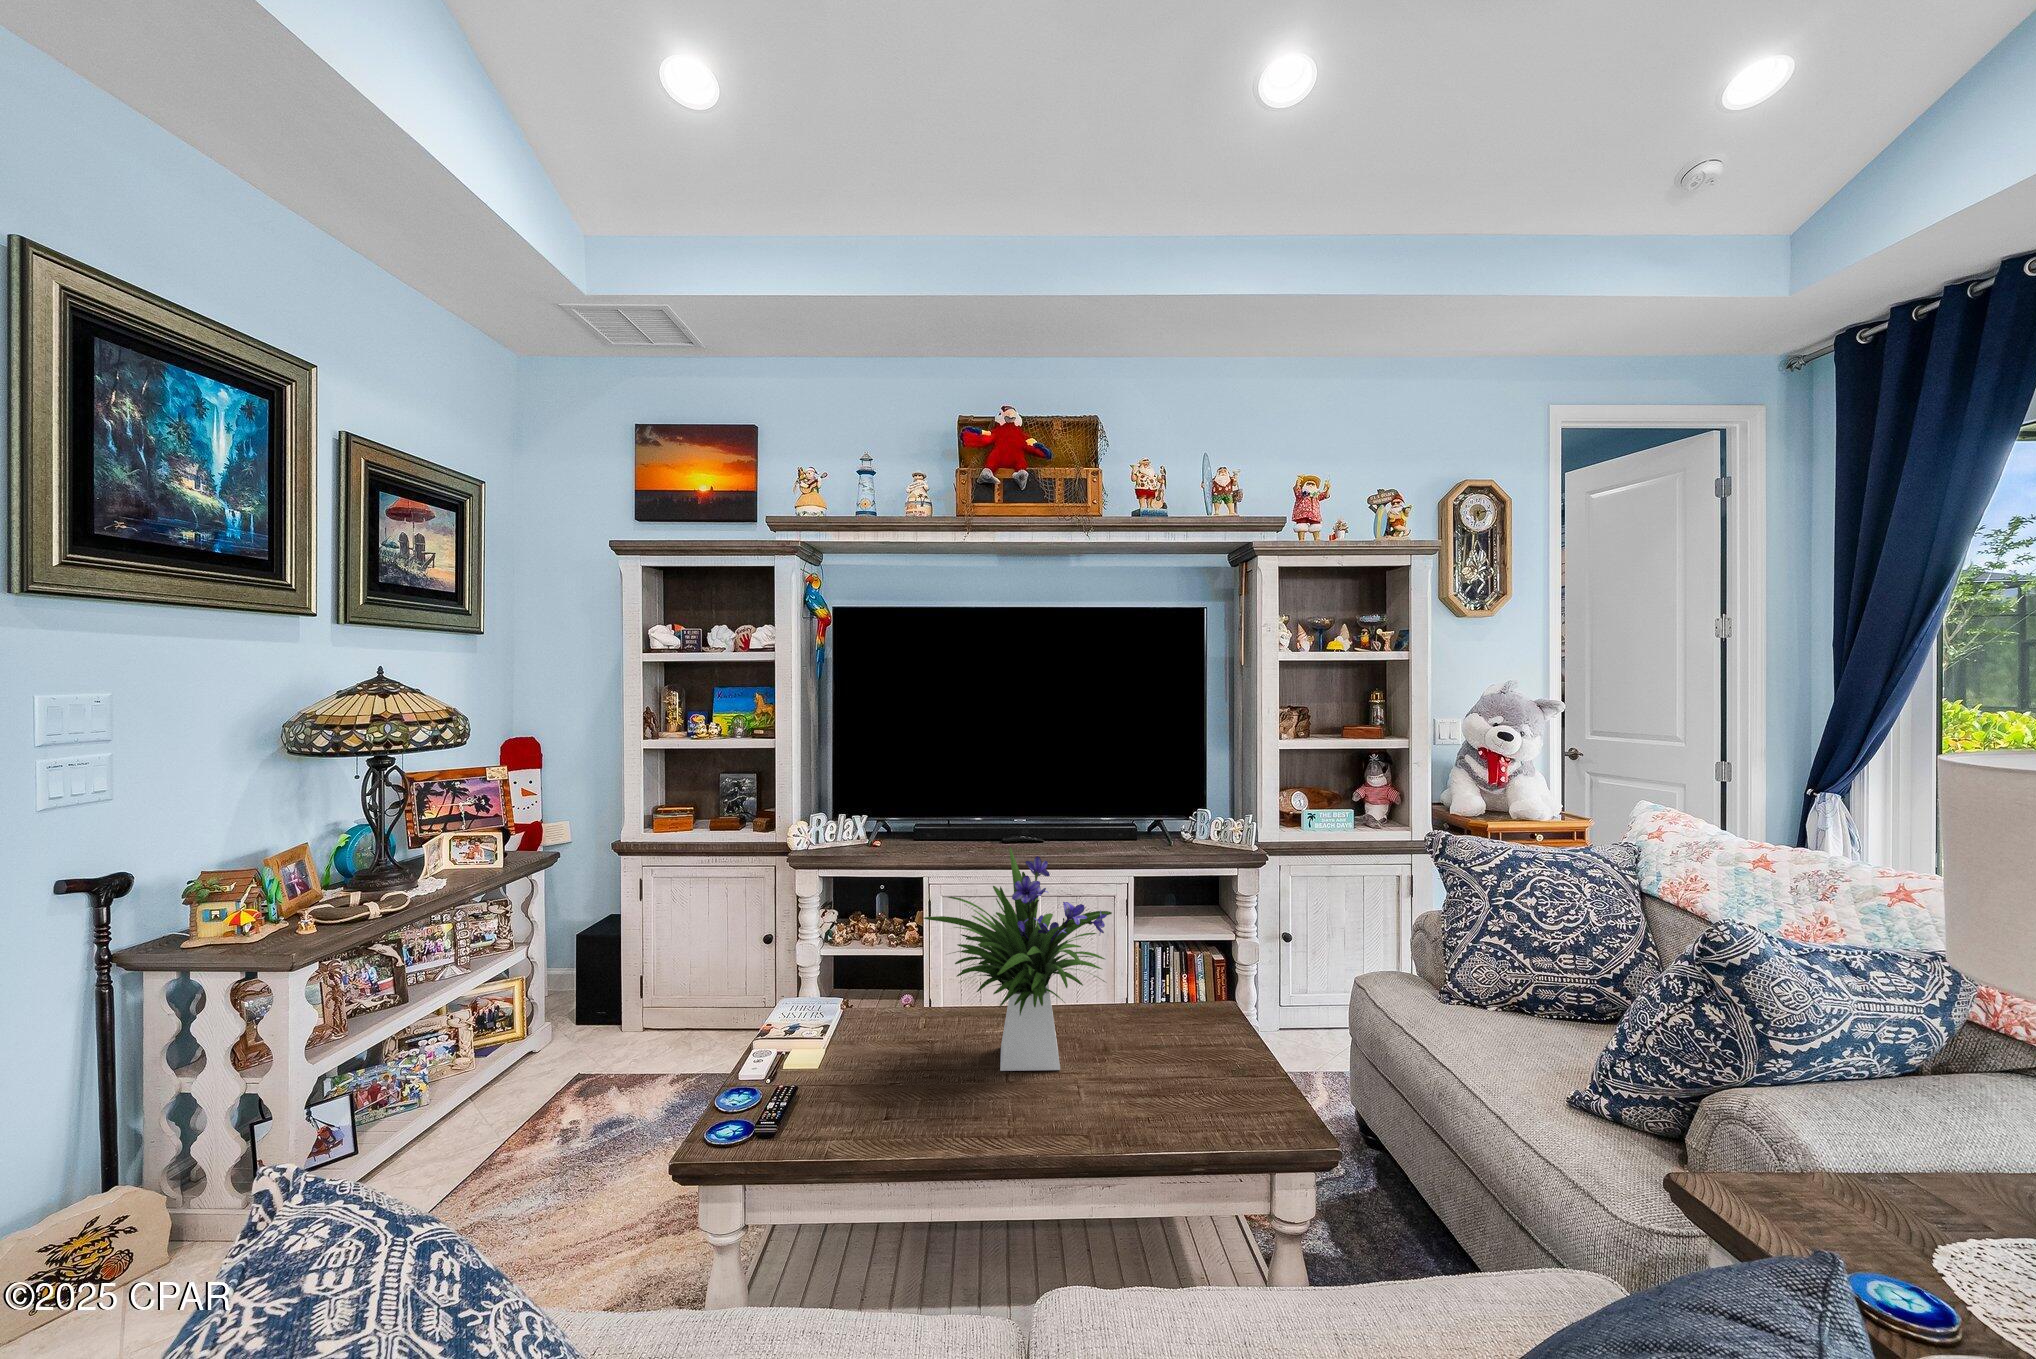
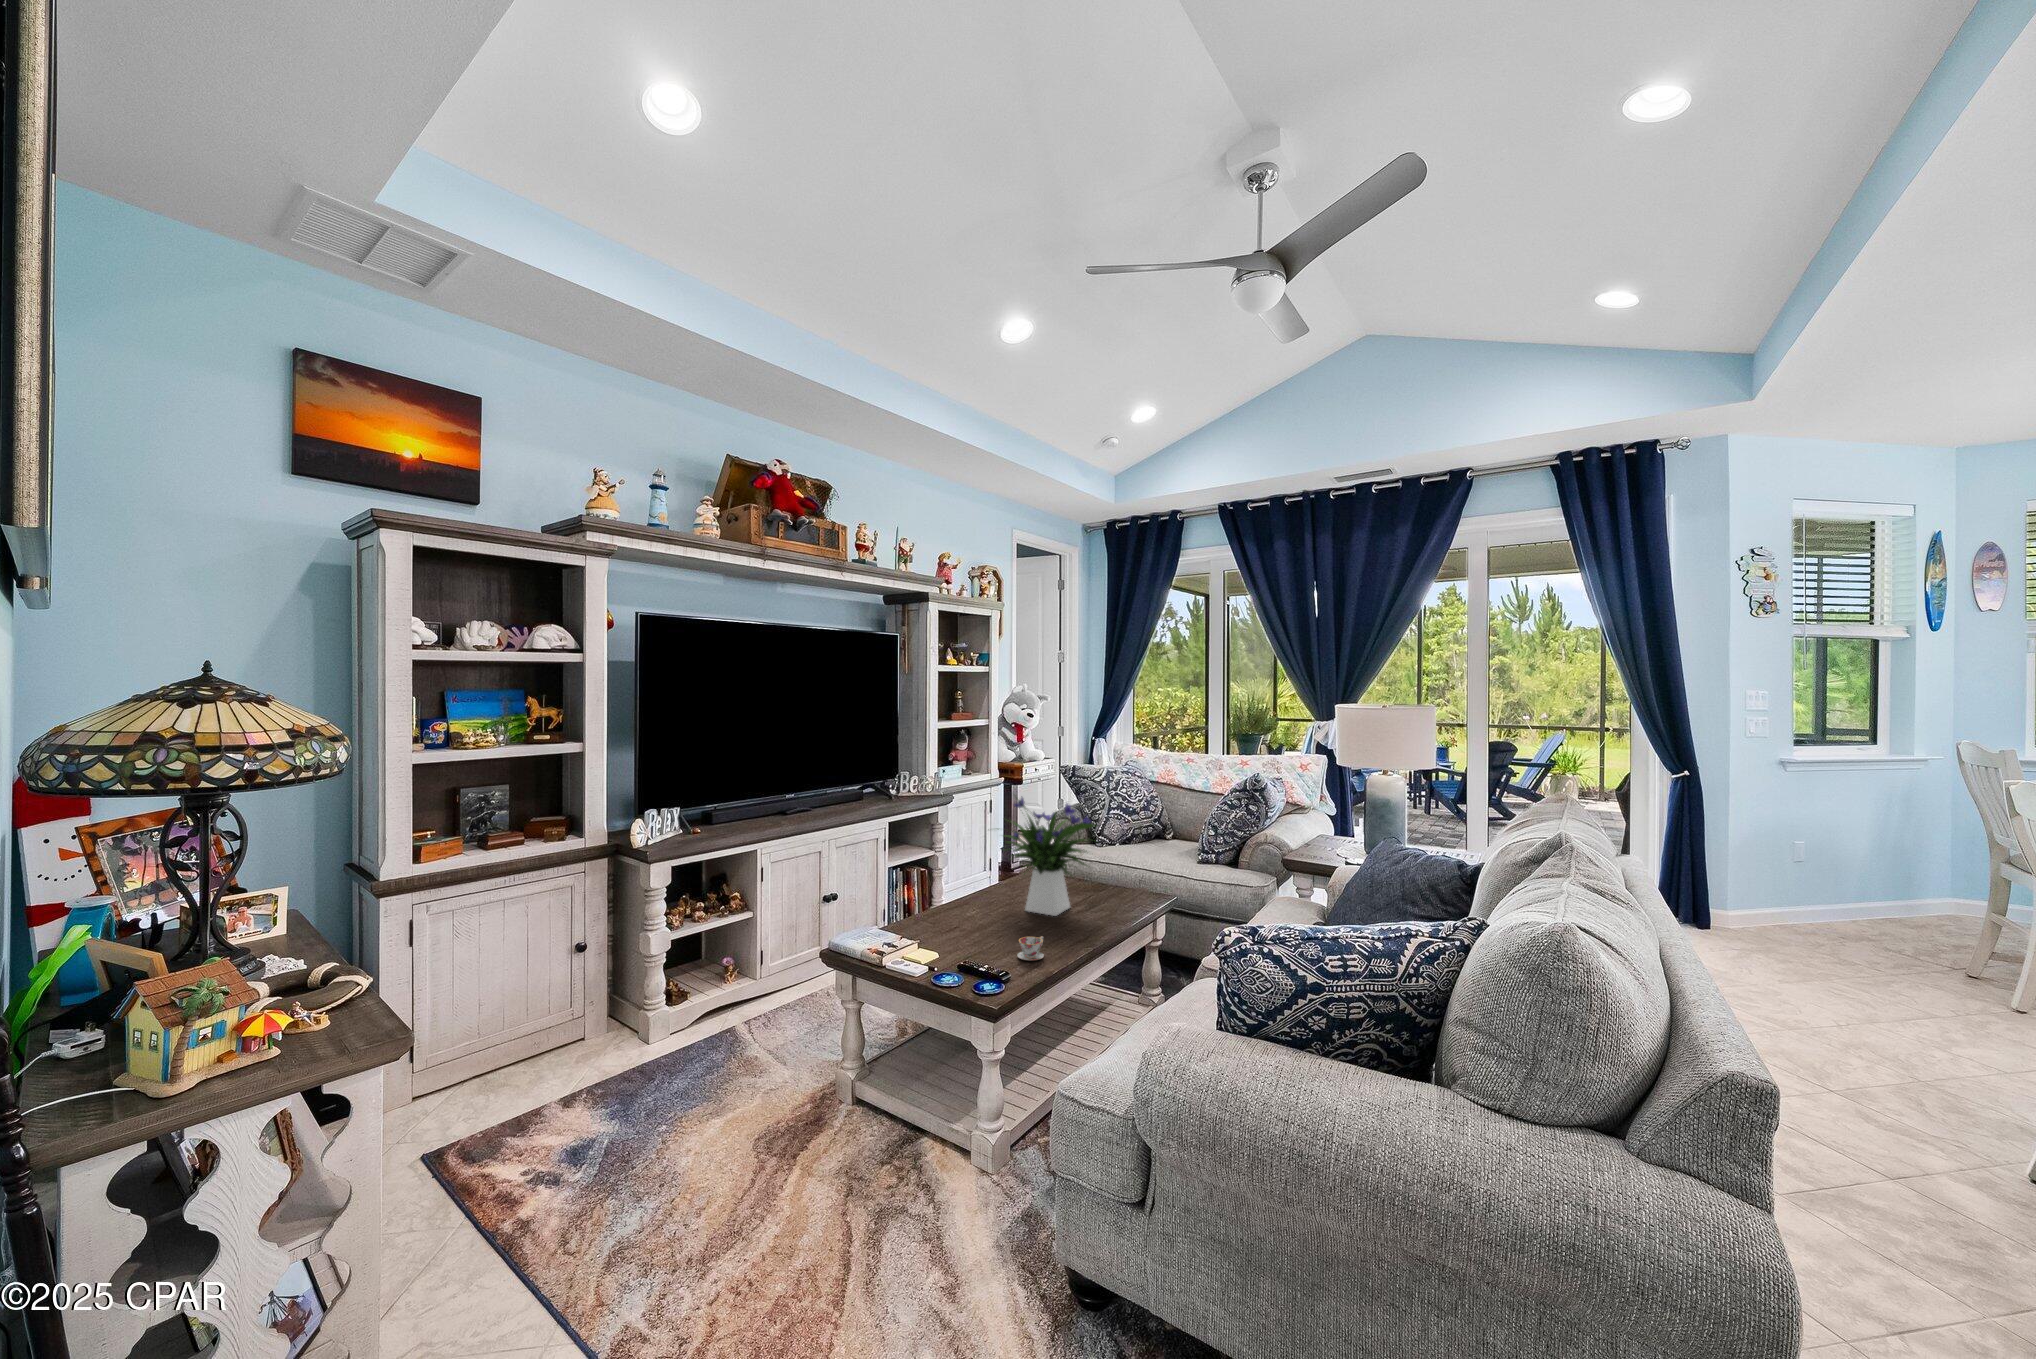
teacup: none [759,1065,815,1108] -> present [1017,936,1044,960]

